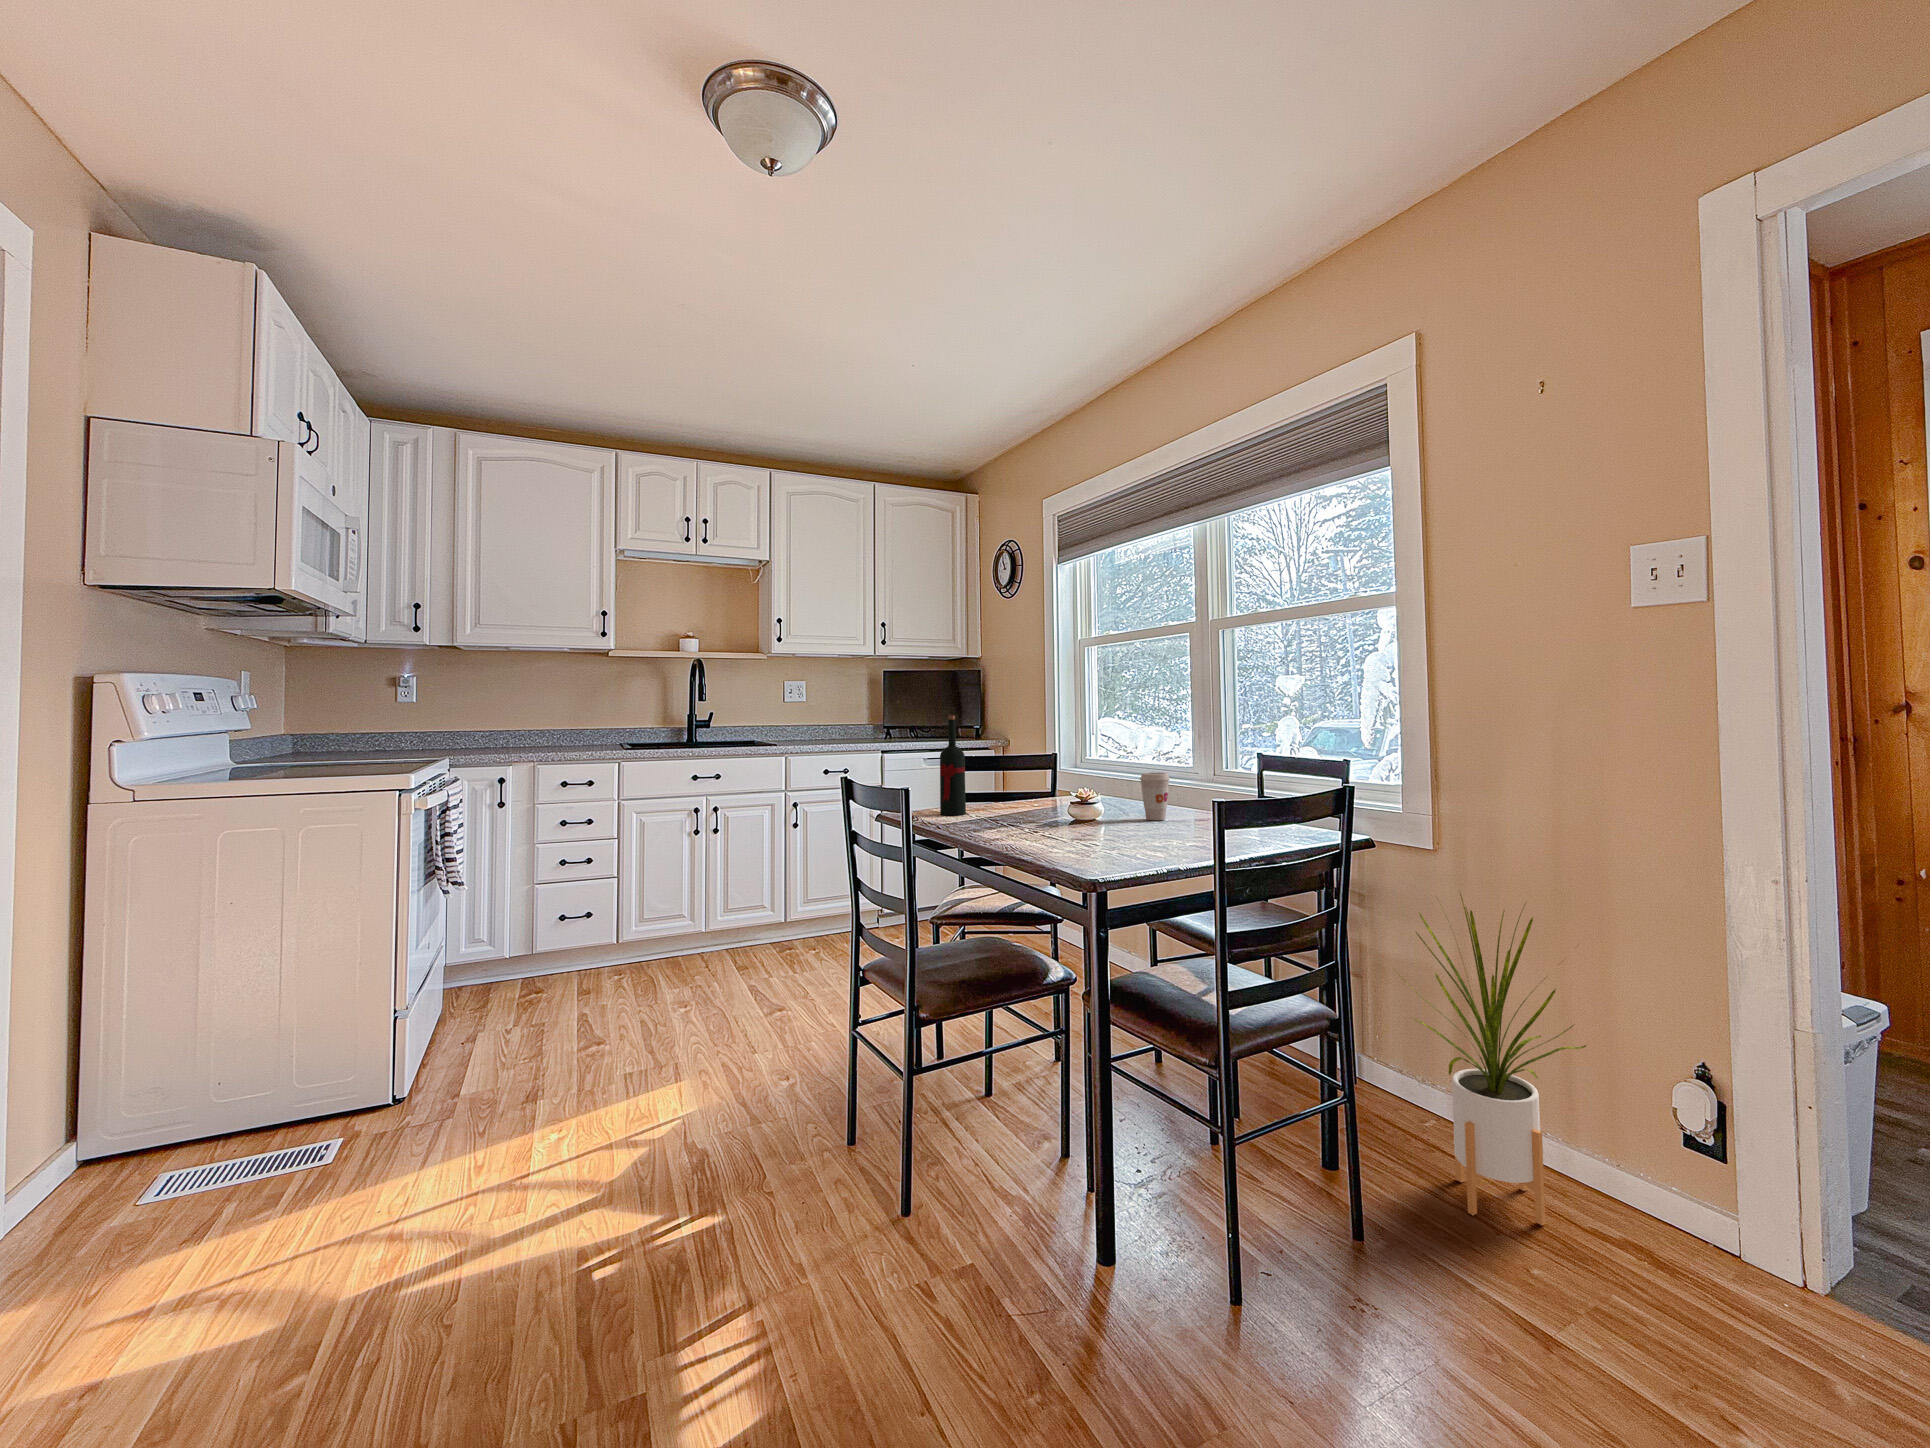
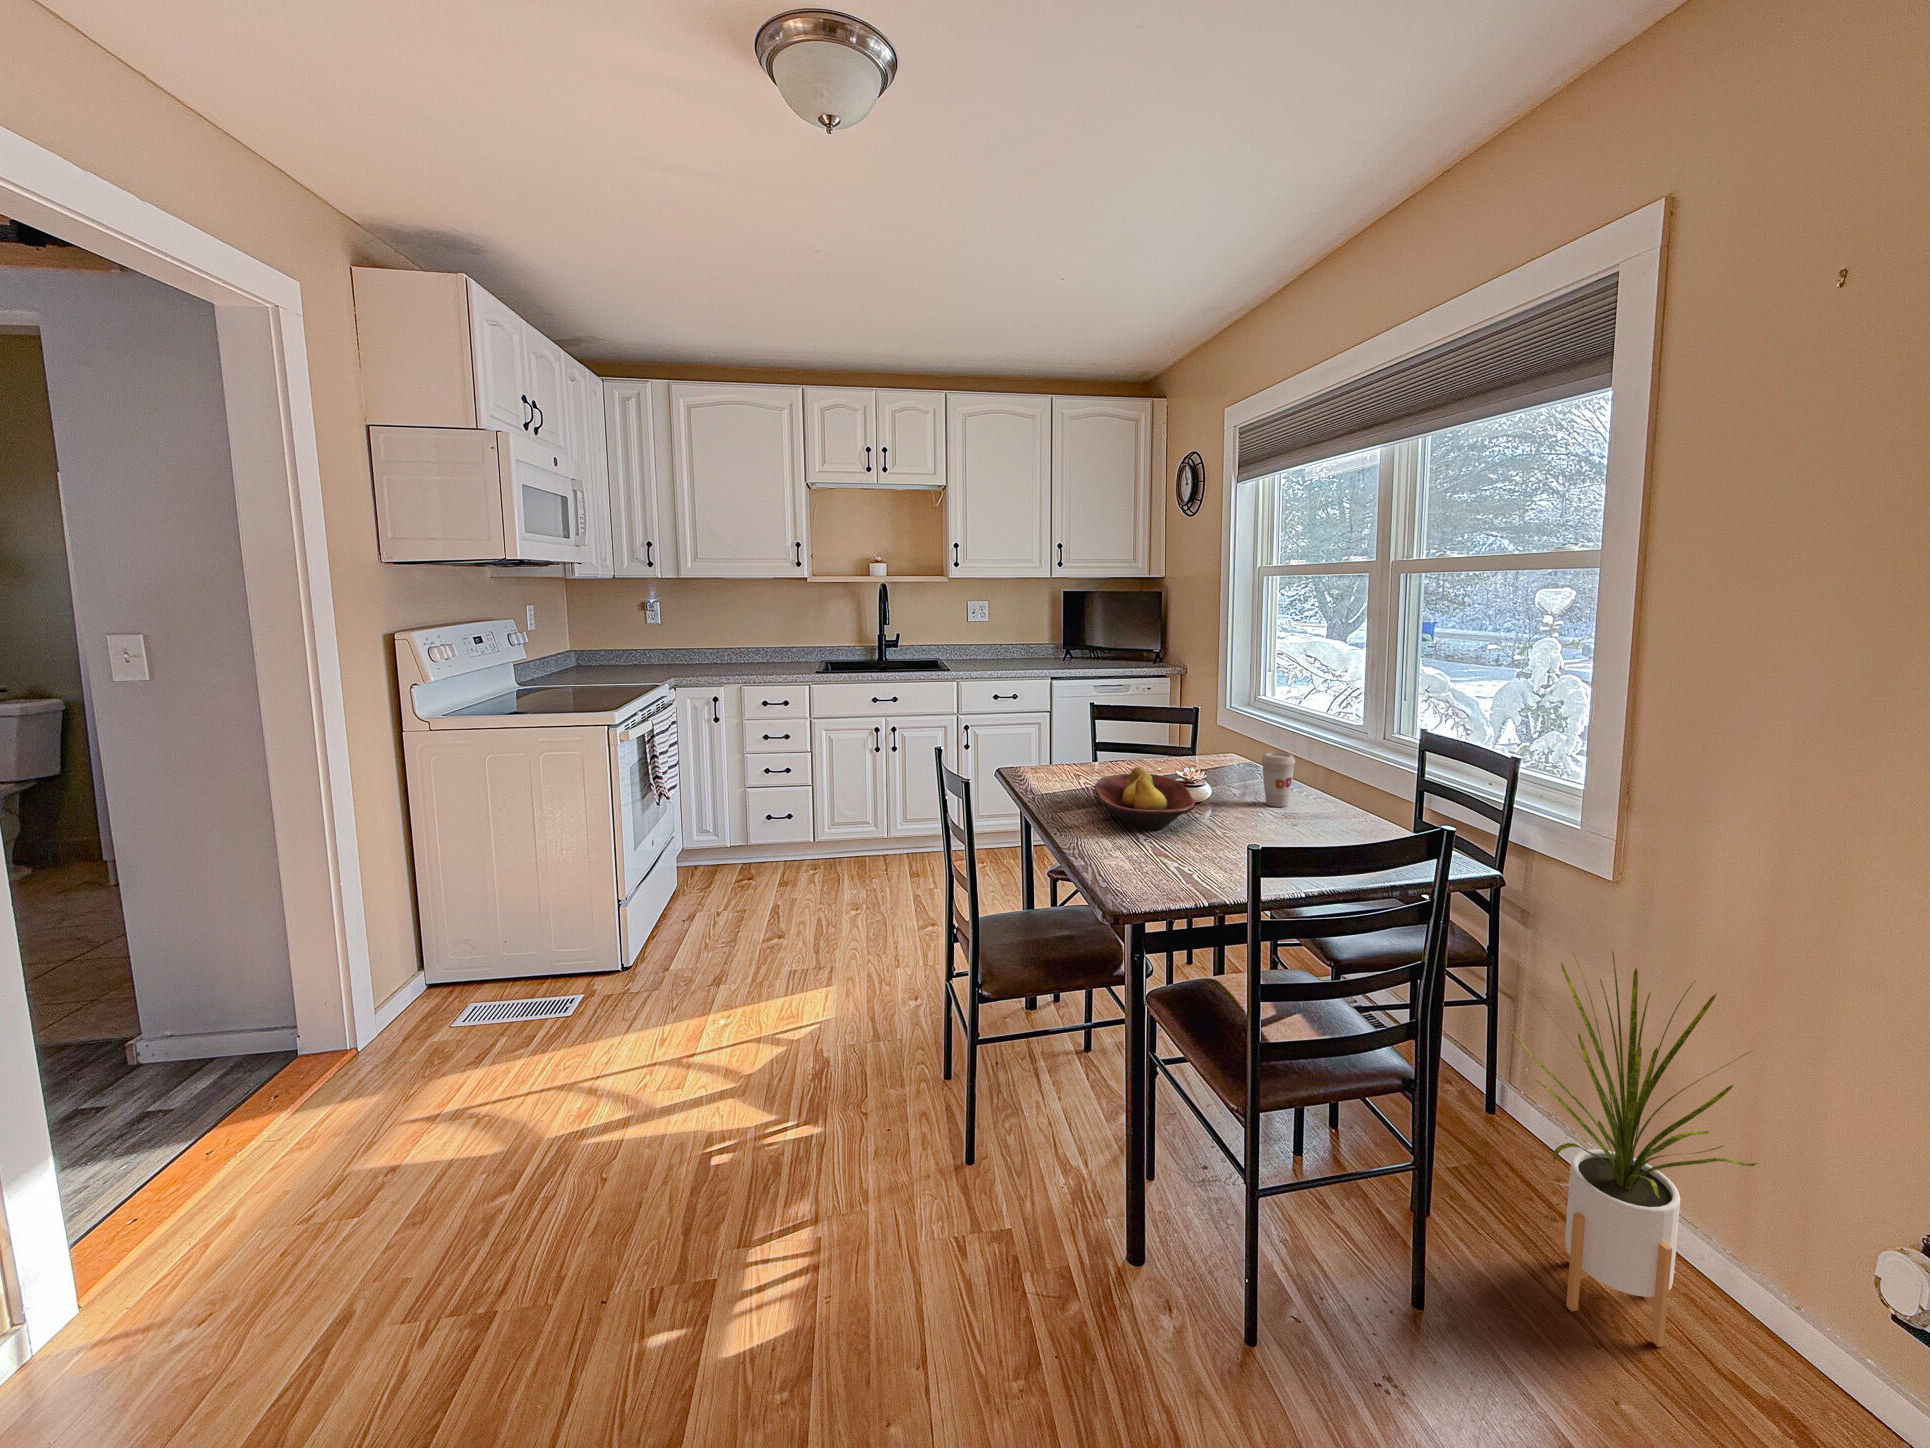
wine bottle: present [940,716,966,815] -> none [1059,674,1086,777]
fruit bowl: none [997,788,1103,839] -> present [1095,767,1195,830]

